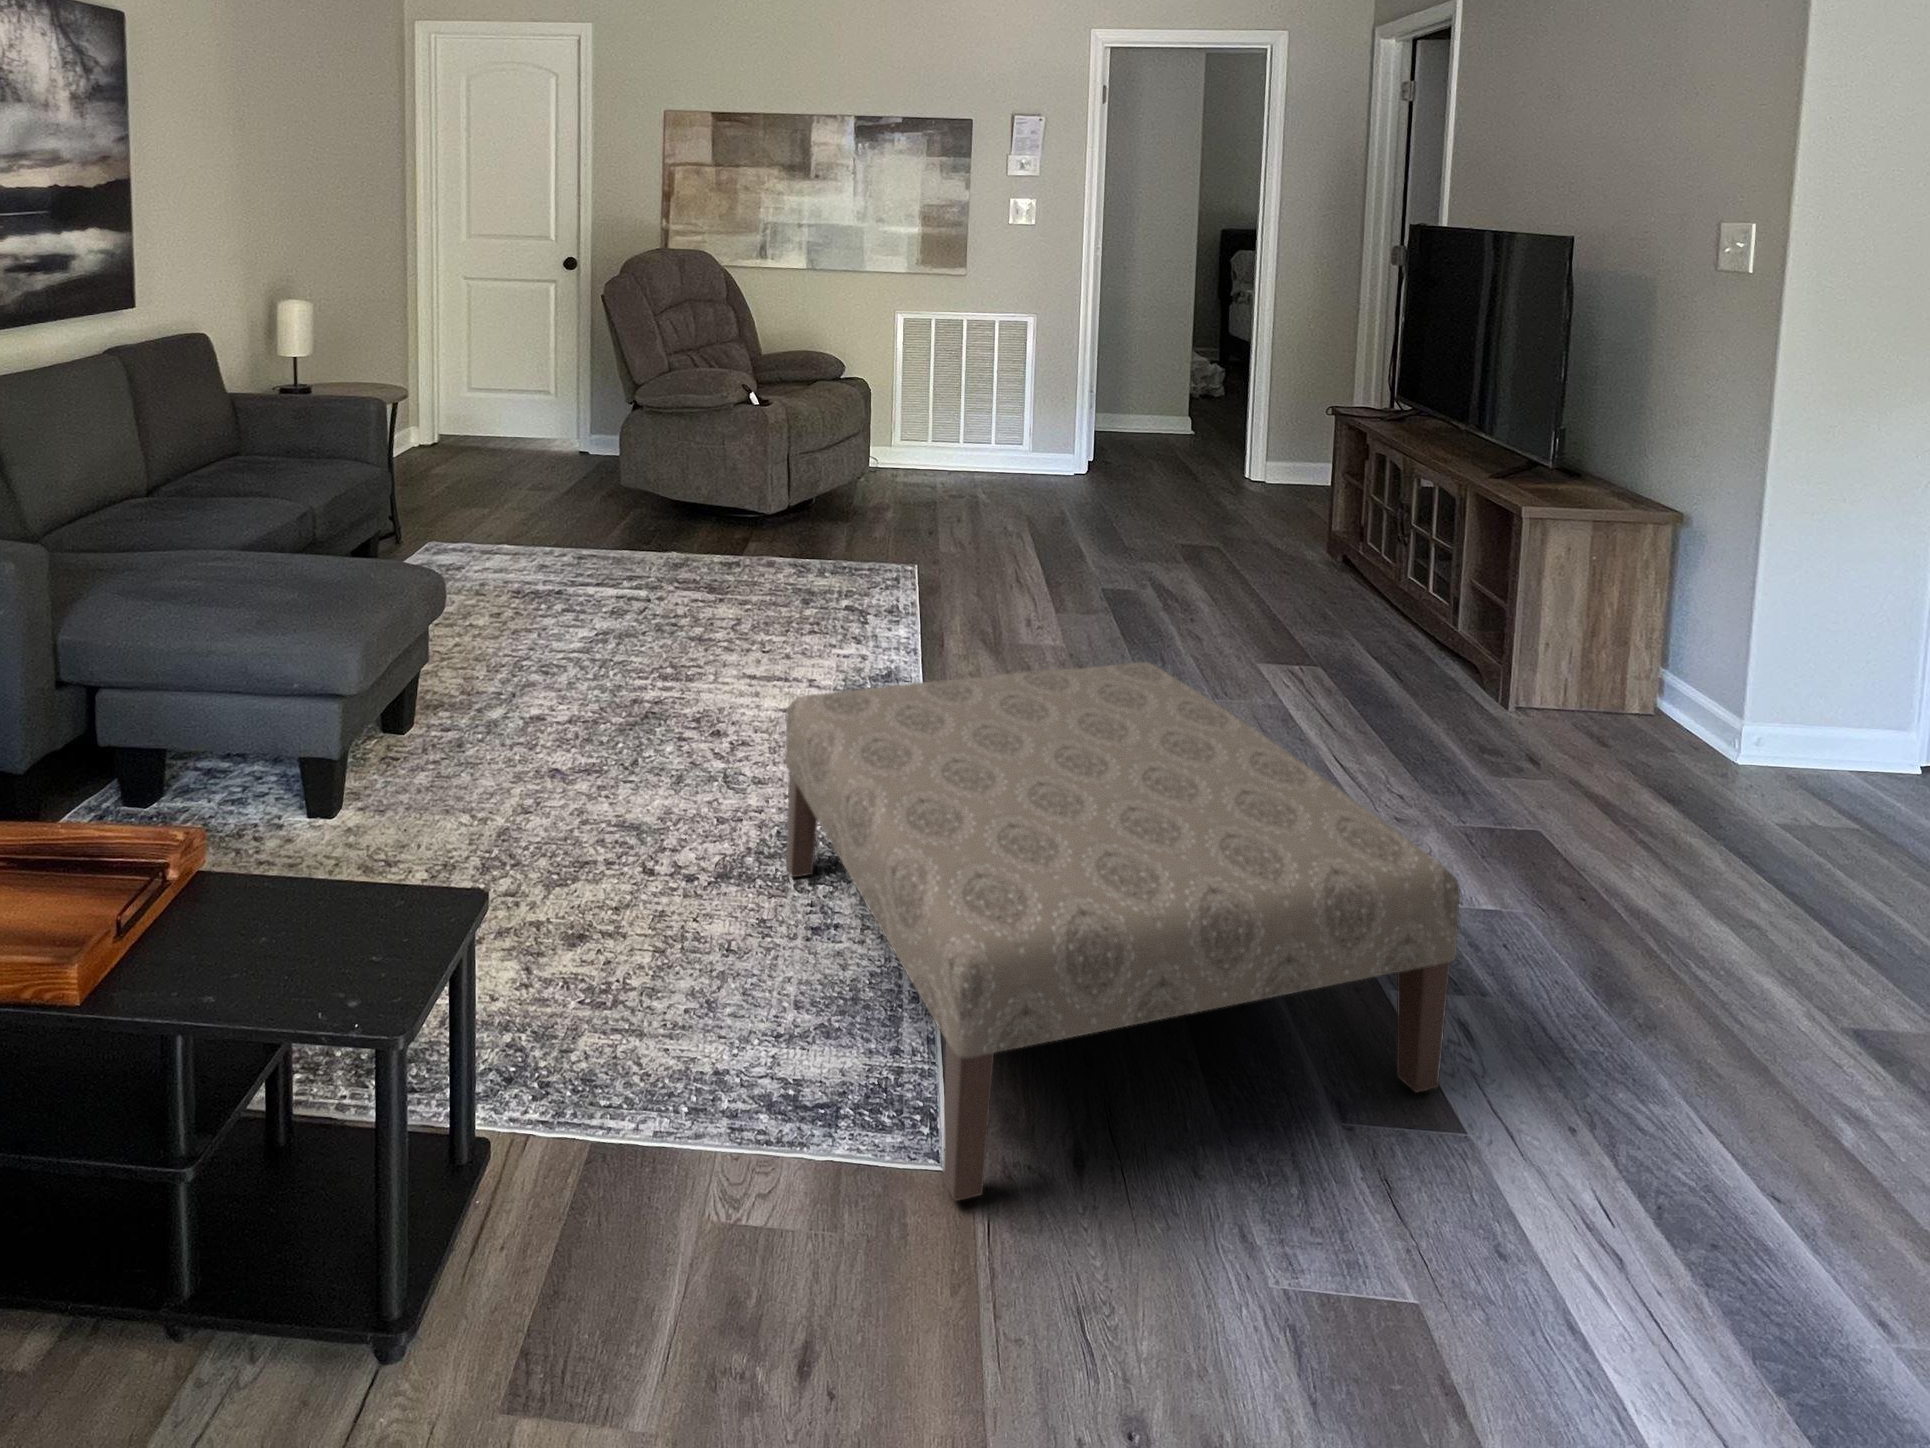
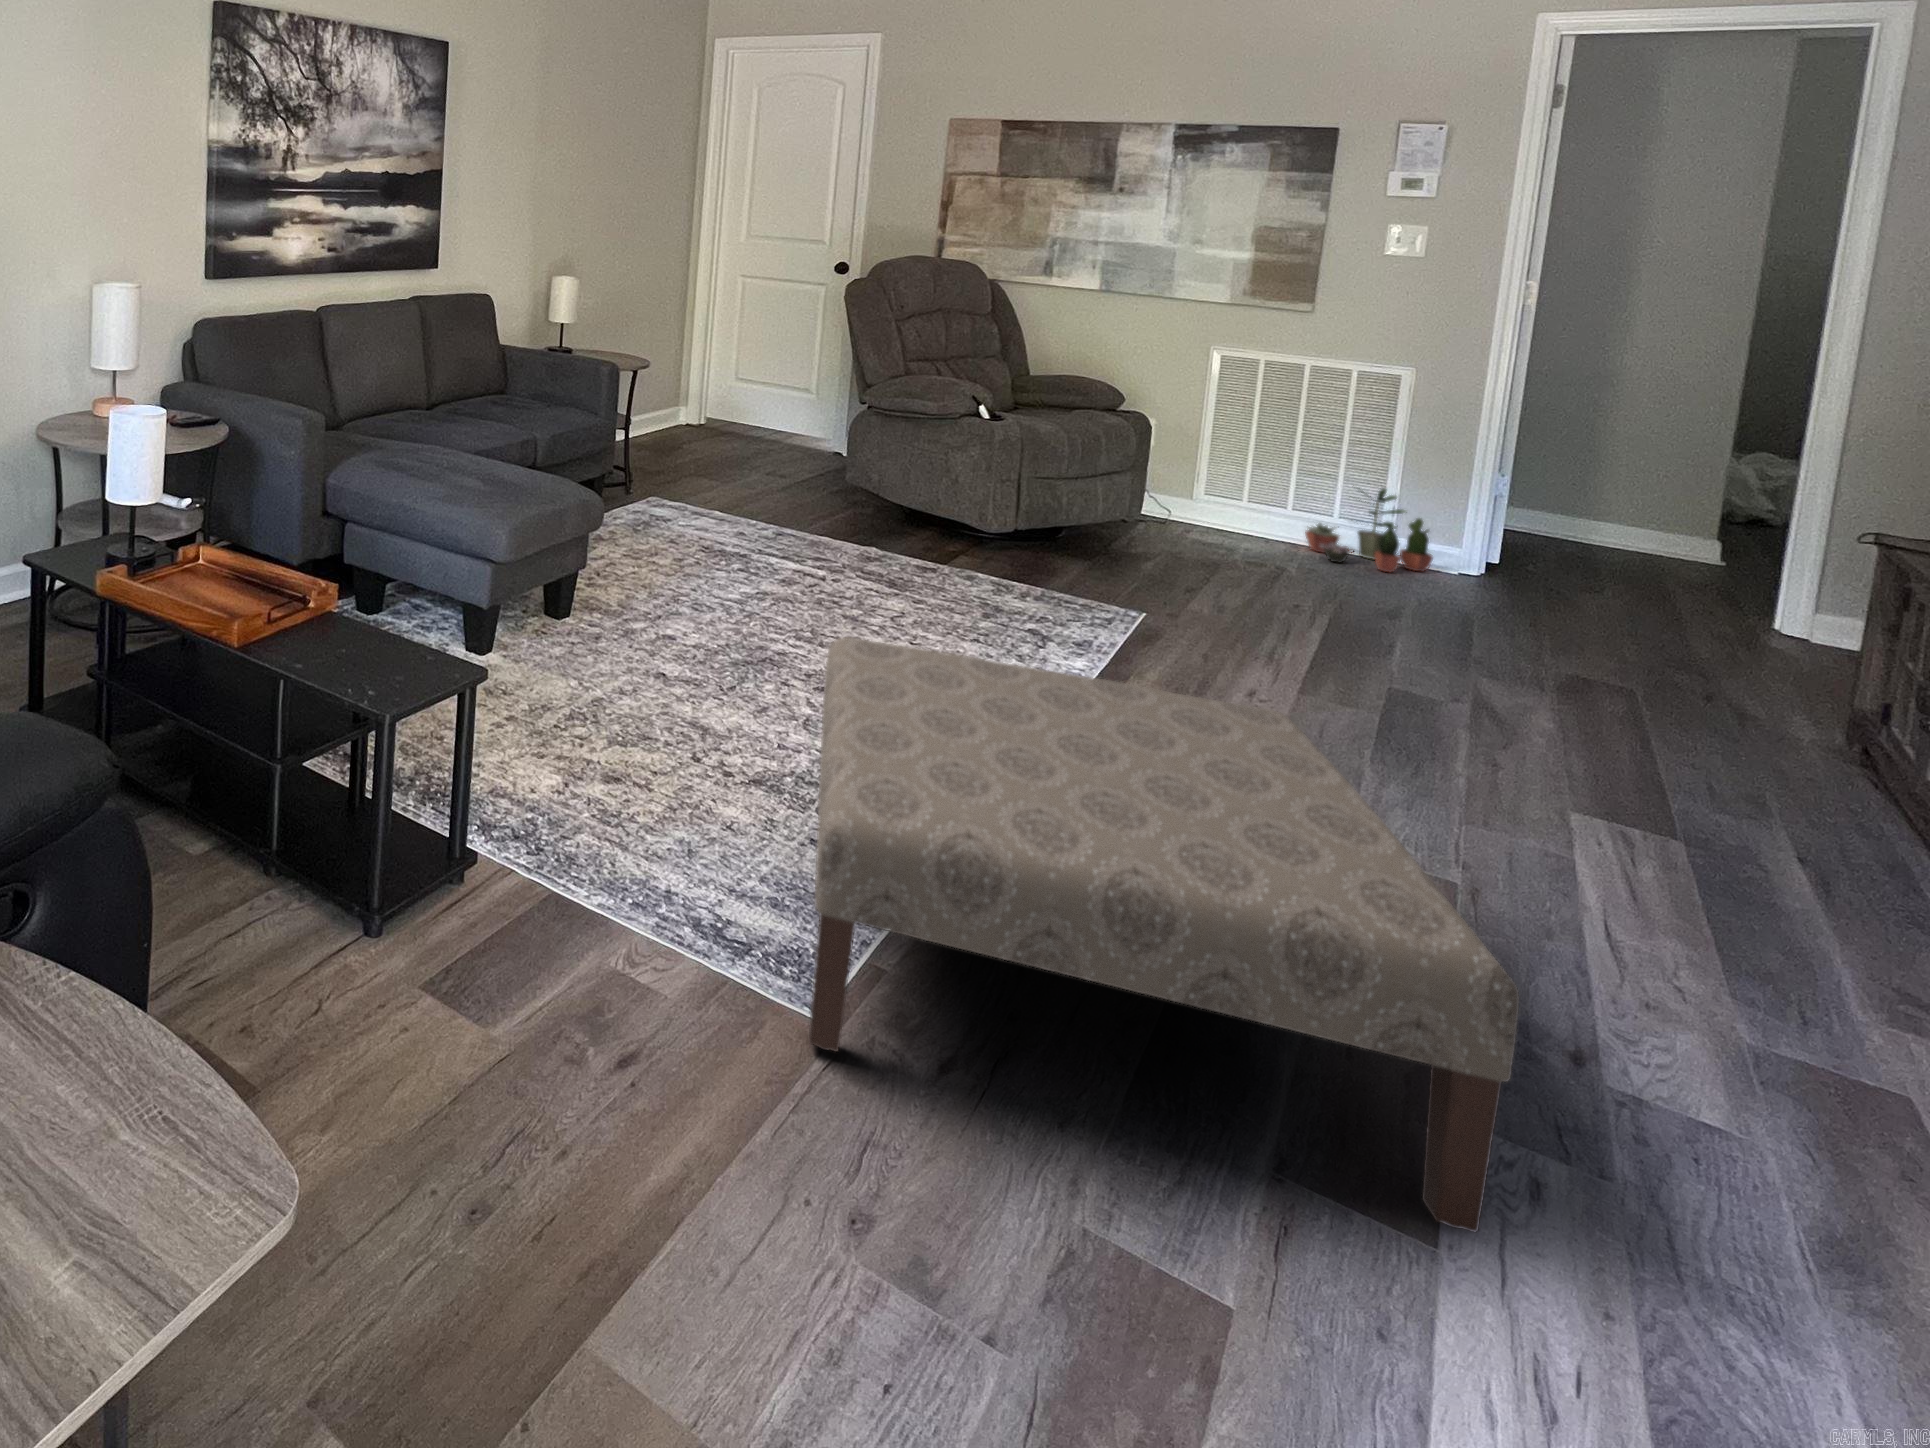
potted plant: none [973,415,1057,483] -> present [1305,485,1433,572]

